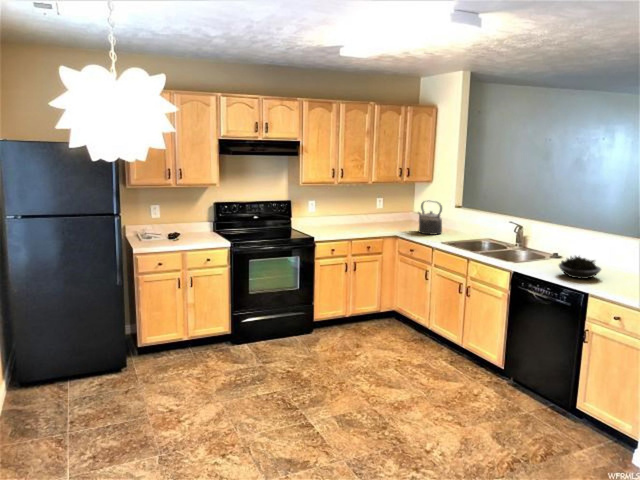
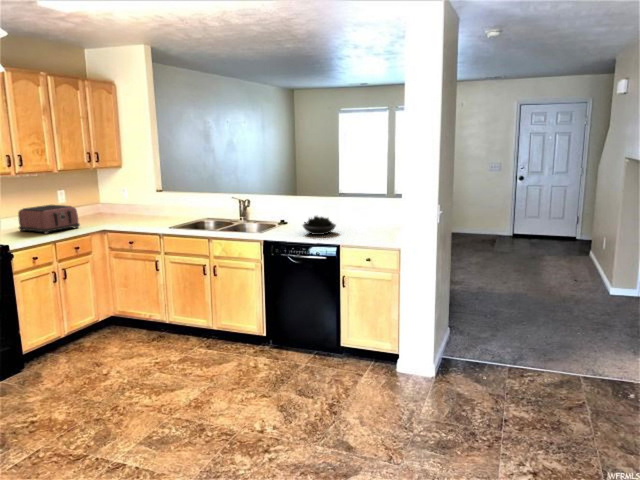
kettle: present [418,201,442,235] -> none [121,186,154,223]
toaster: none [337,209,378,232] -> present [18,205,80,234]

